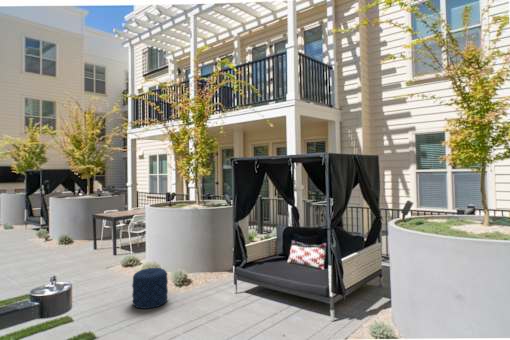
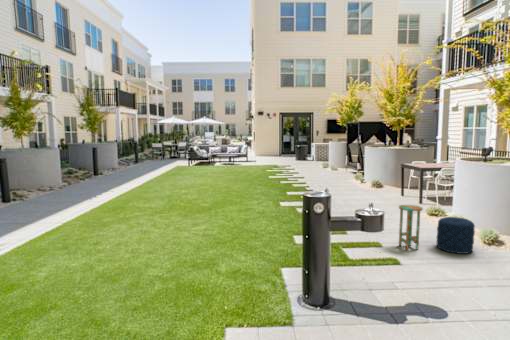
side table: none [88,265,116,321] -> present [399,205,422,250]

